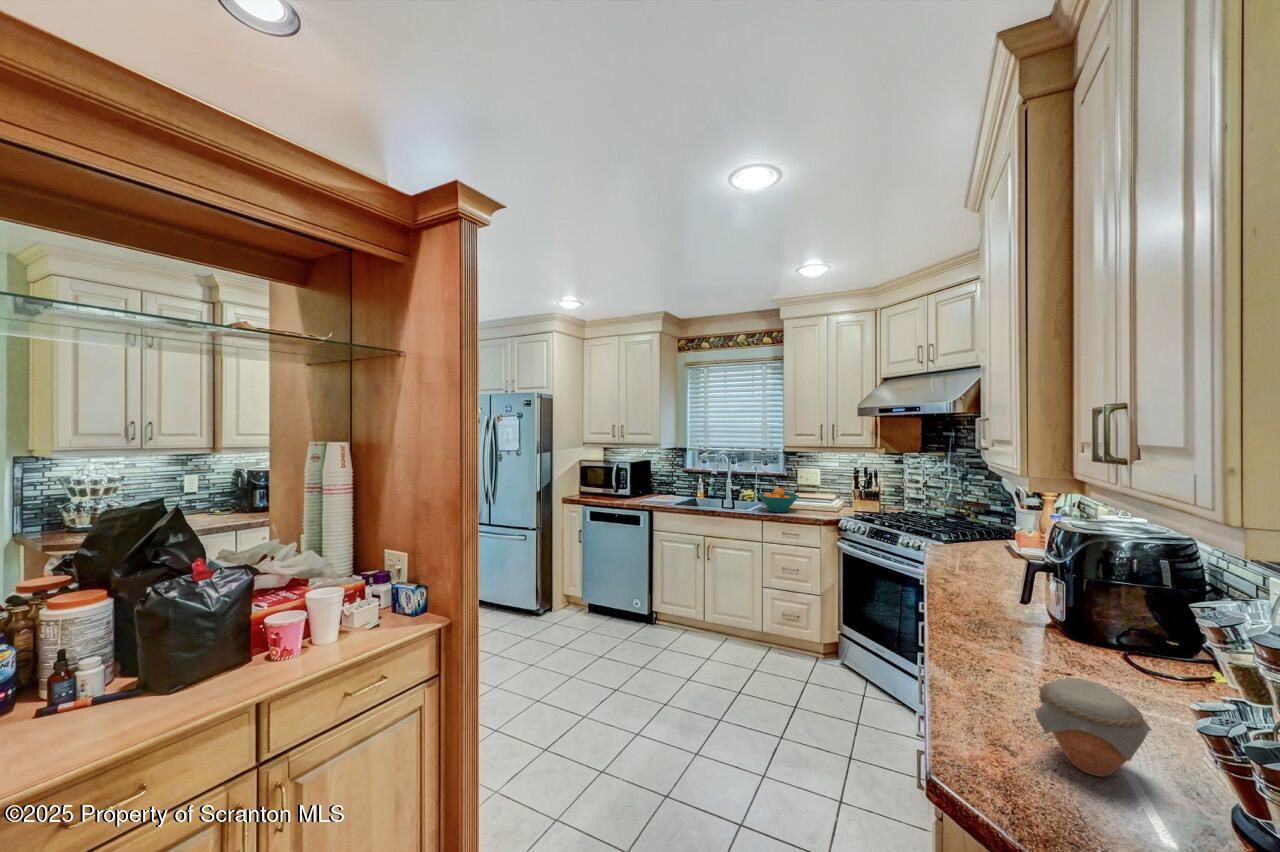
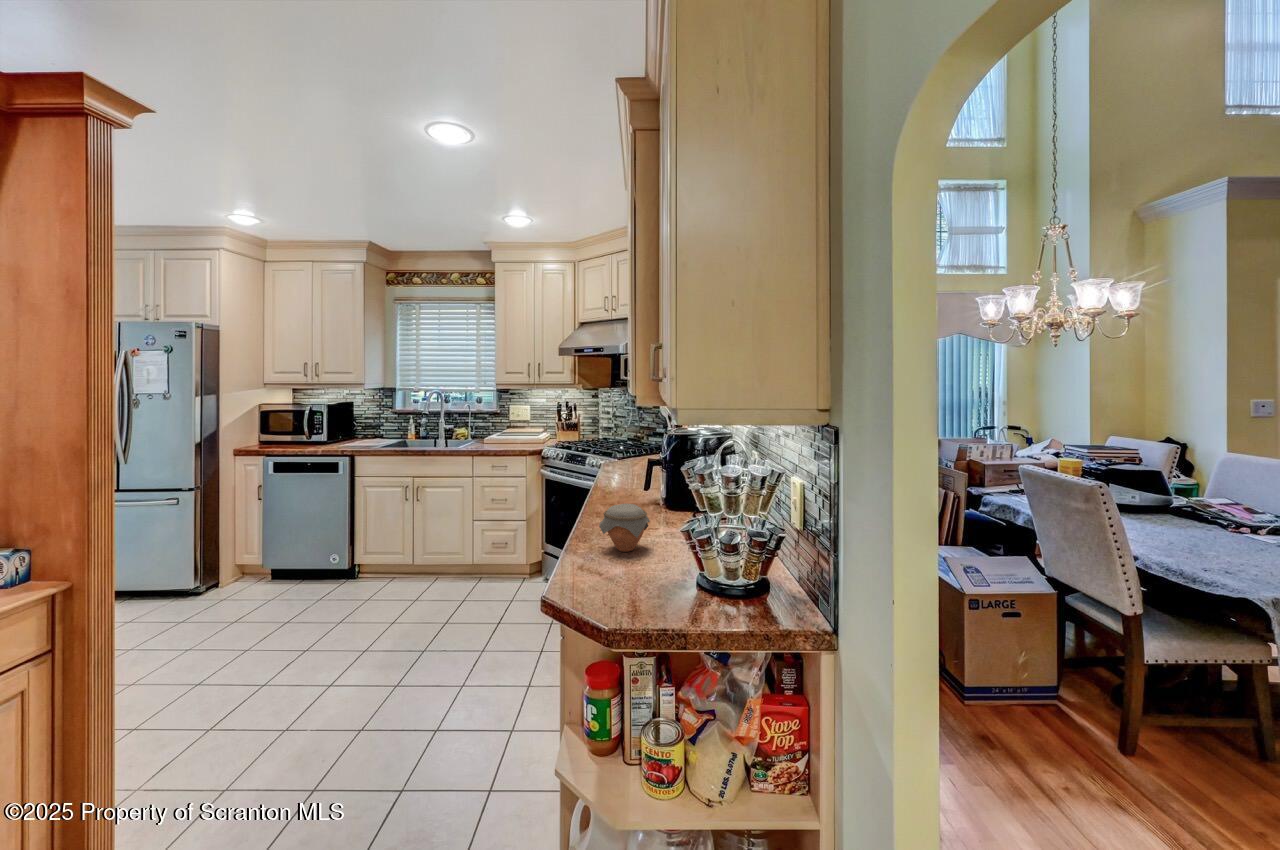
fruit bowl: present [758,488,799,512] -> none [470,424,509,447]

